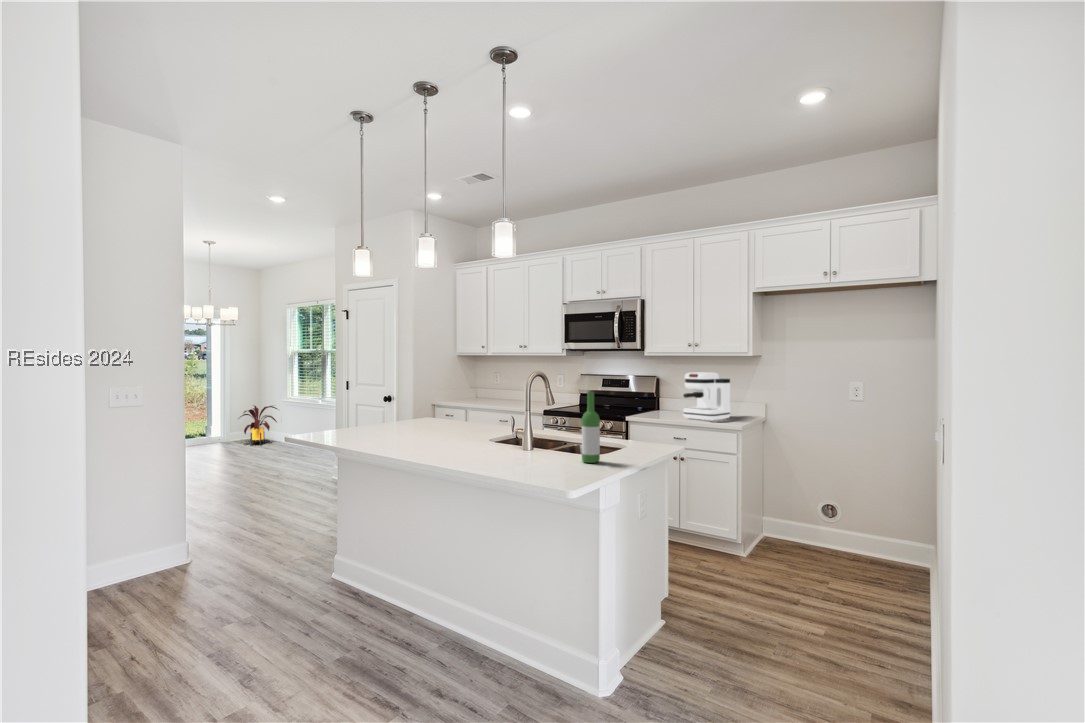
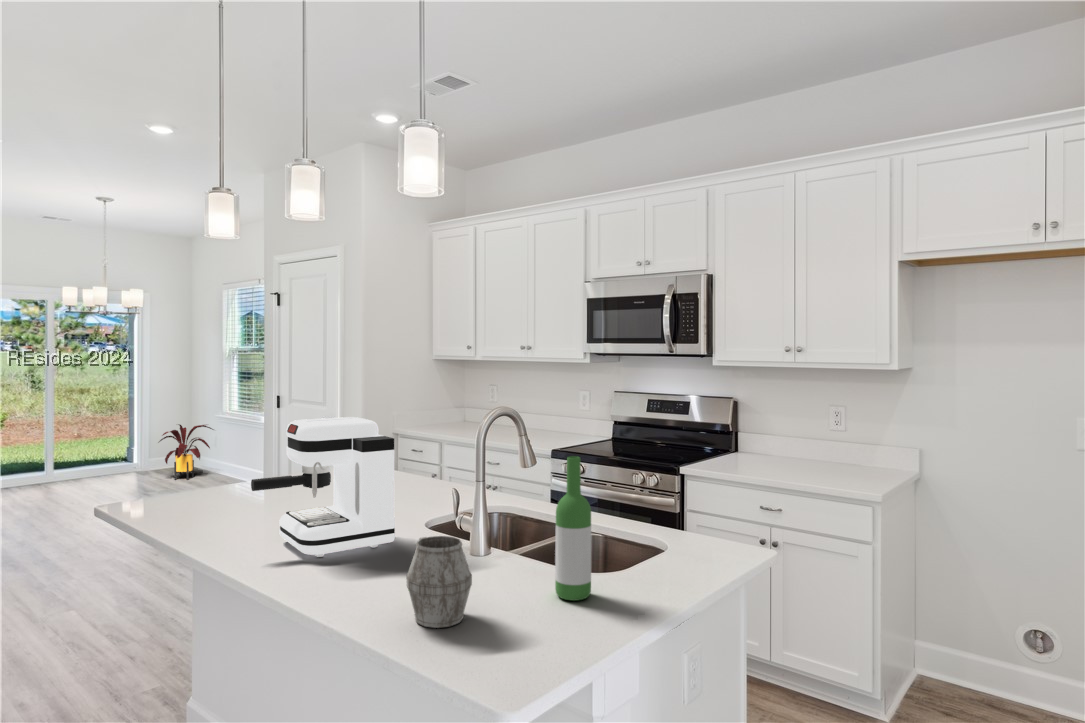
coffee maker: present [683,373,730,421] -> present [251,417,395,557]
mug: none [515,430,546,471] -> present [407,536,472,628]

